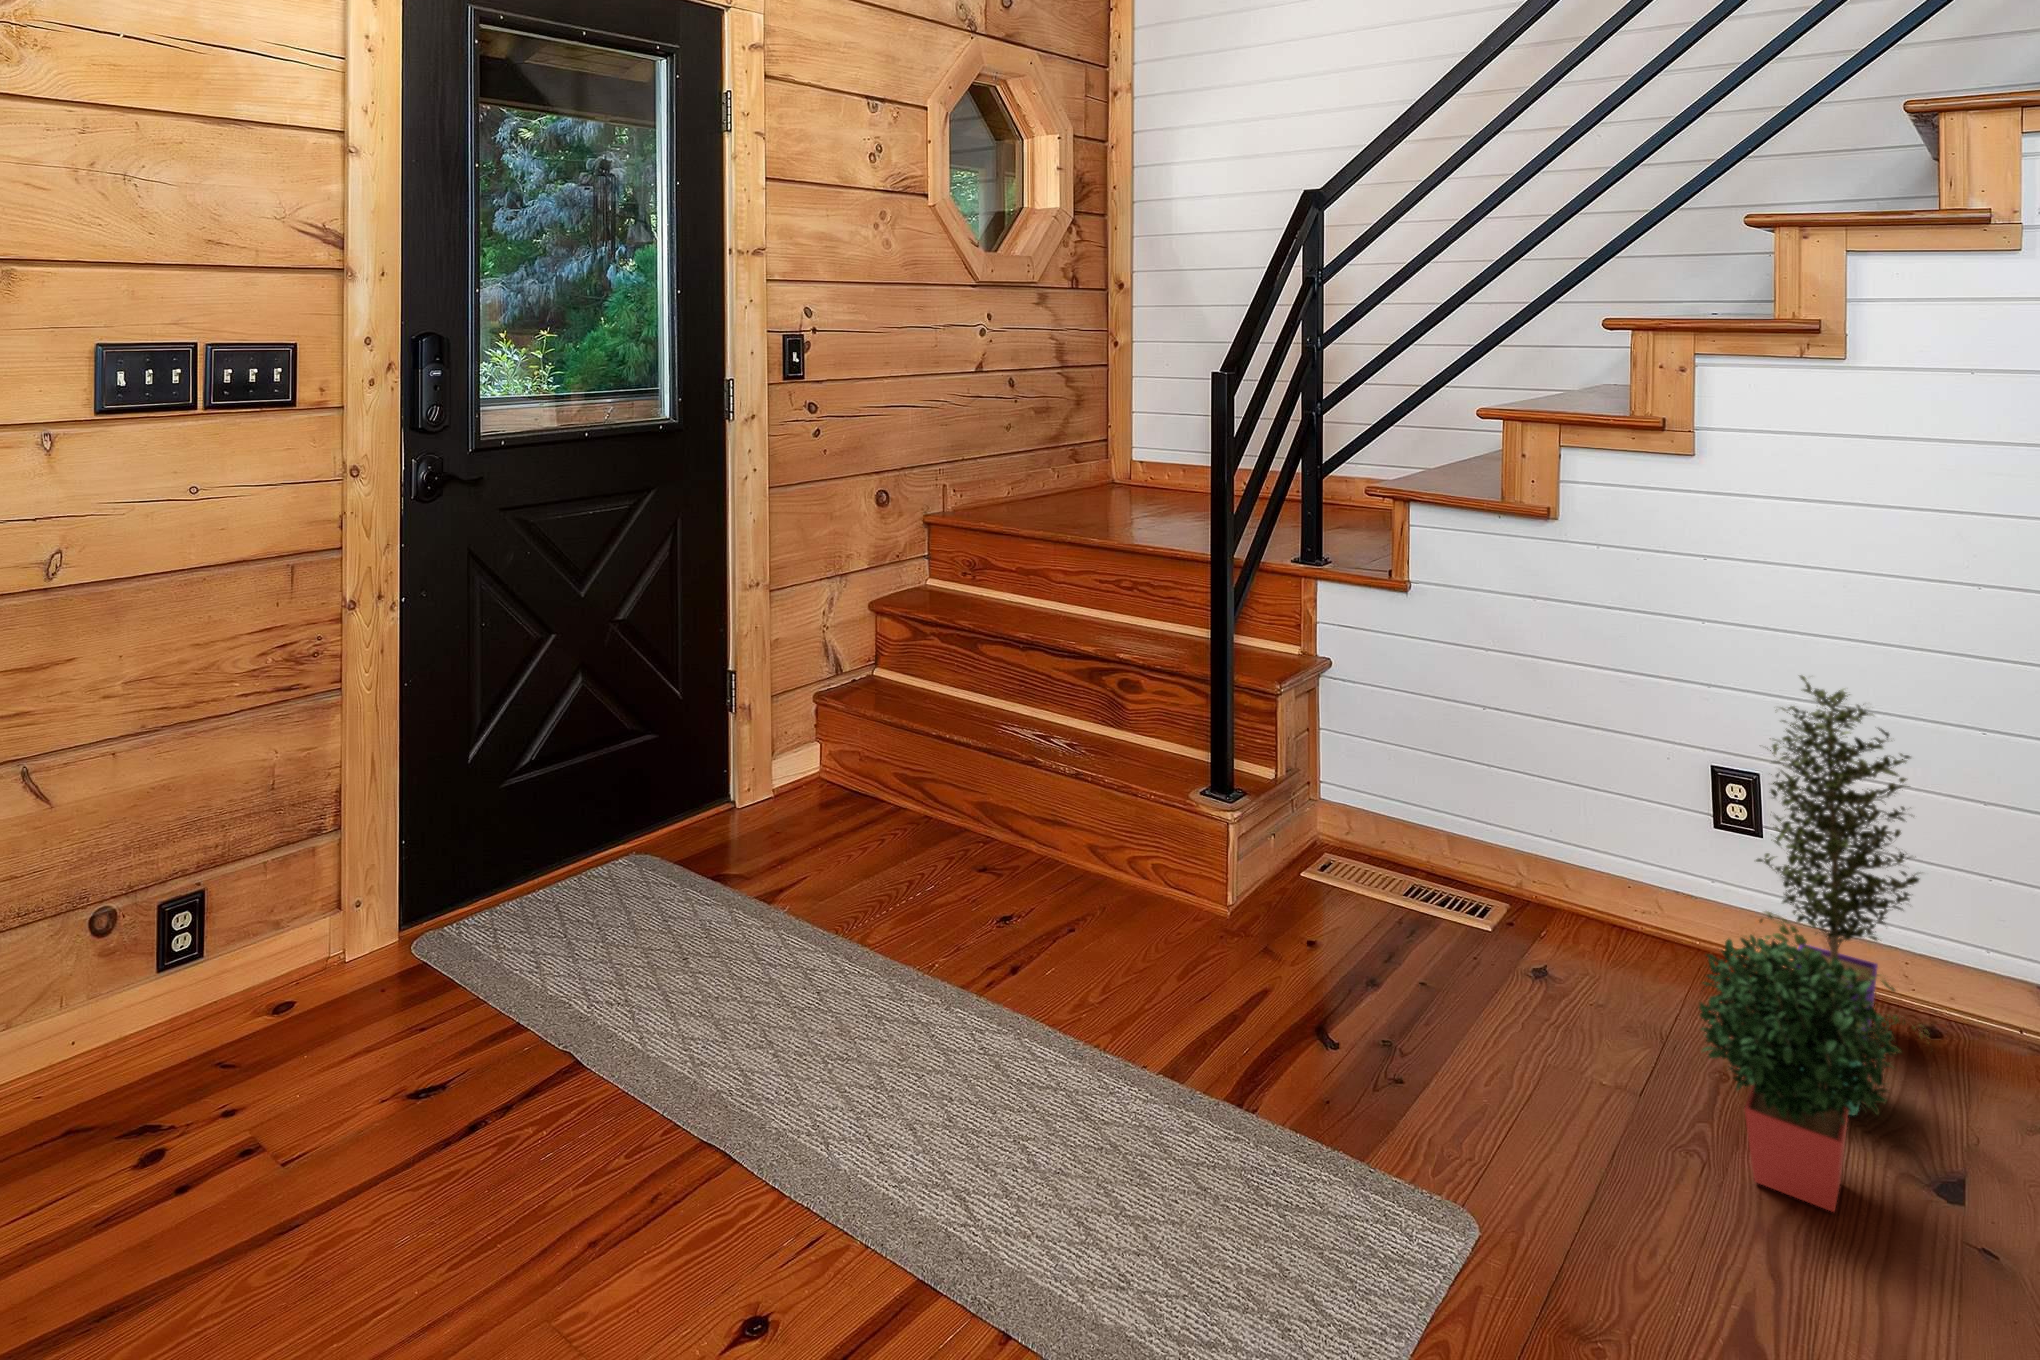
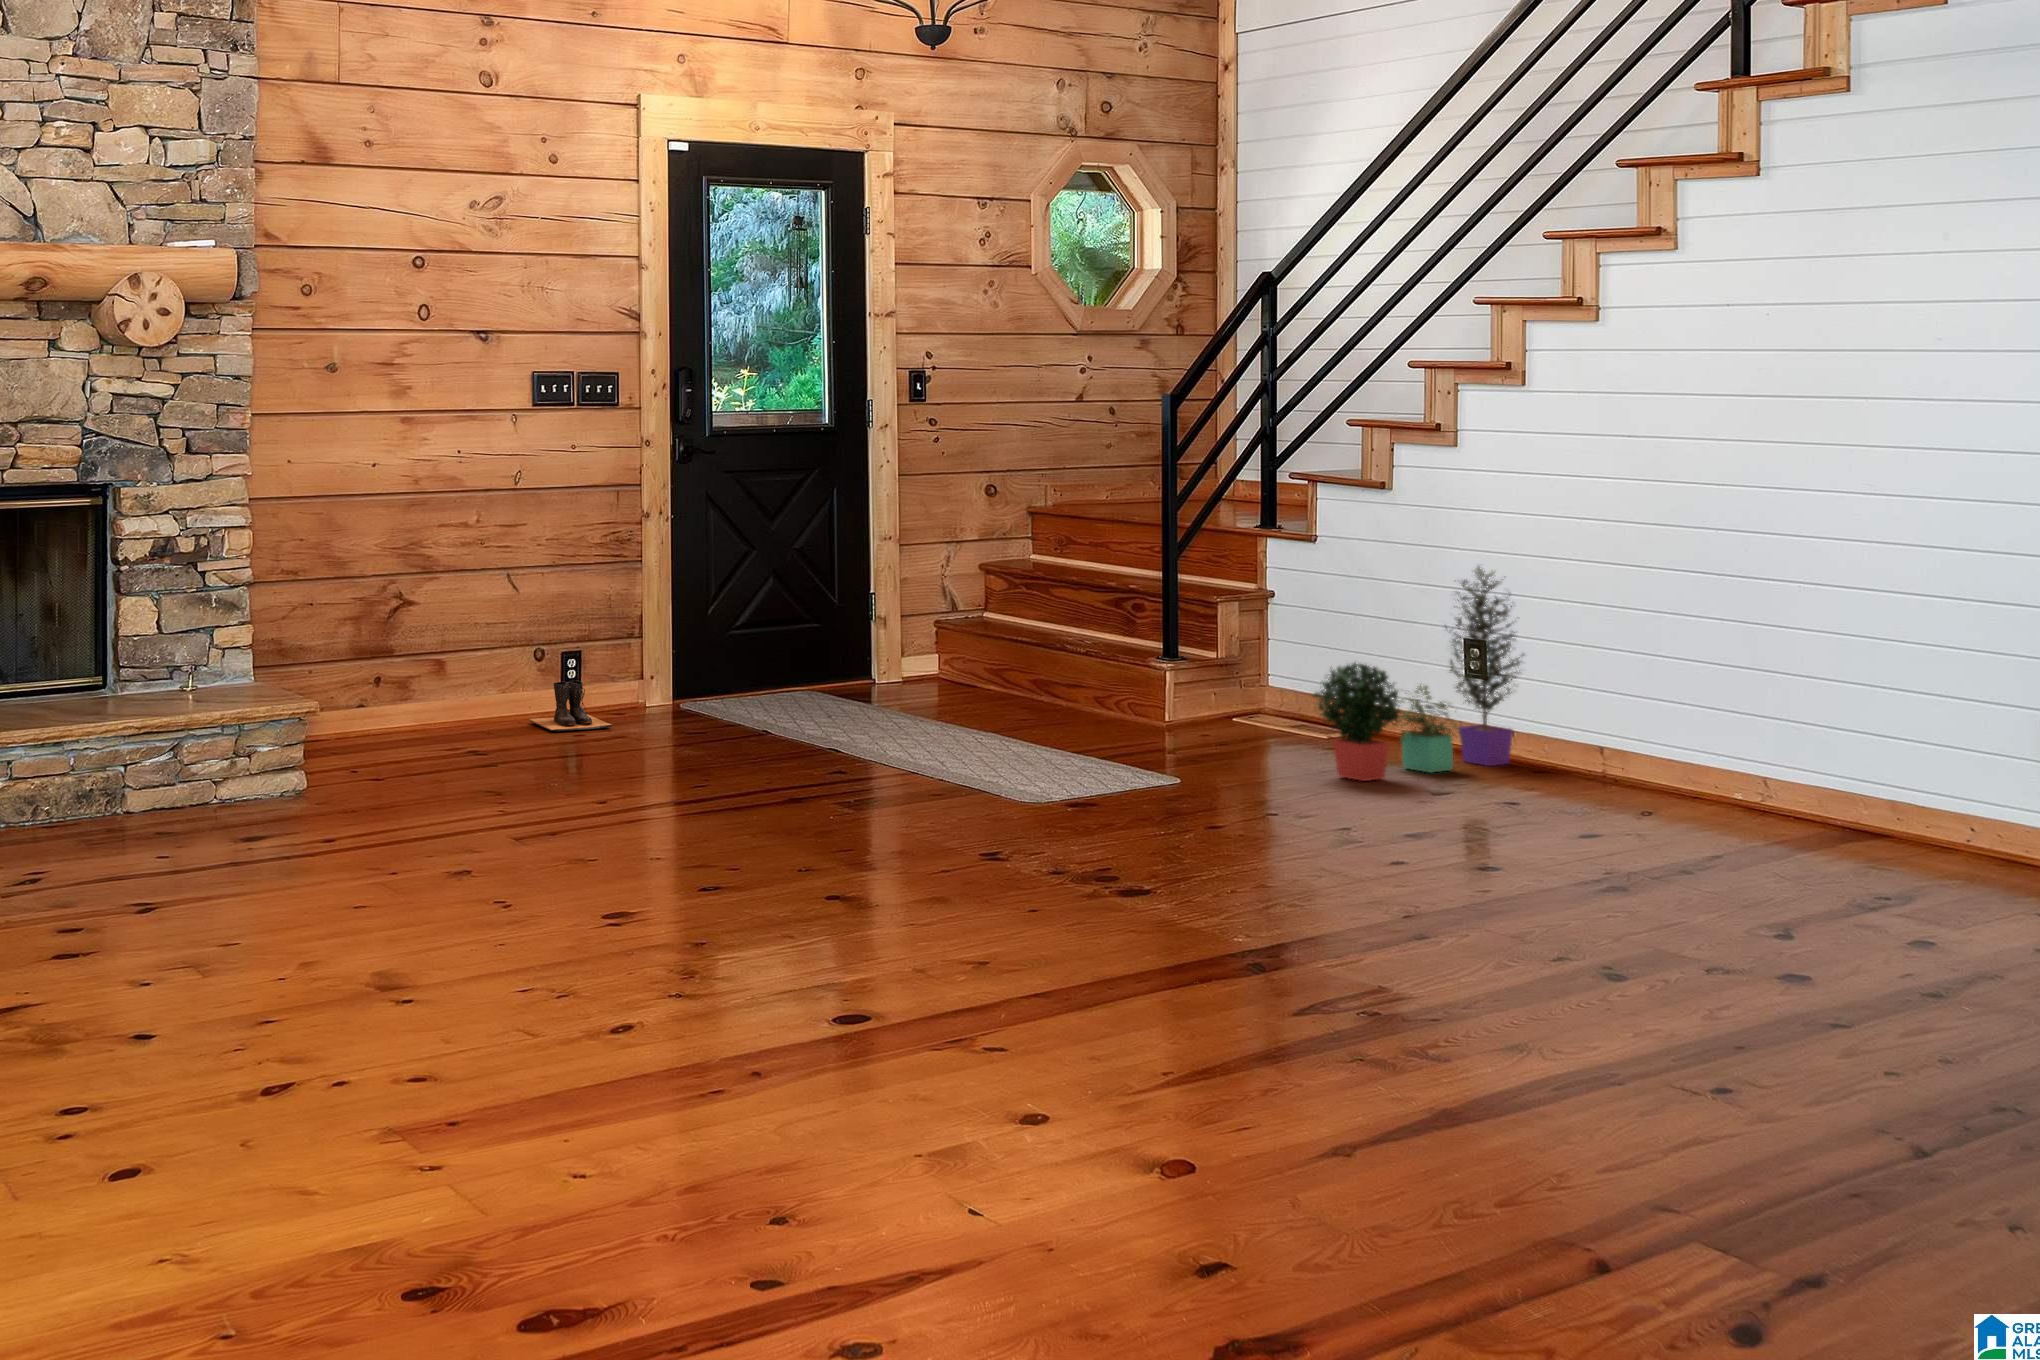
boots: none [64,980,244,1150] -> present [529,680,612,731]

